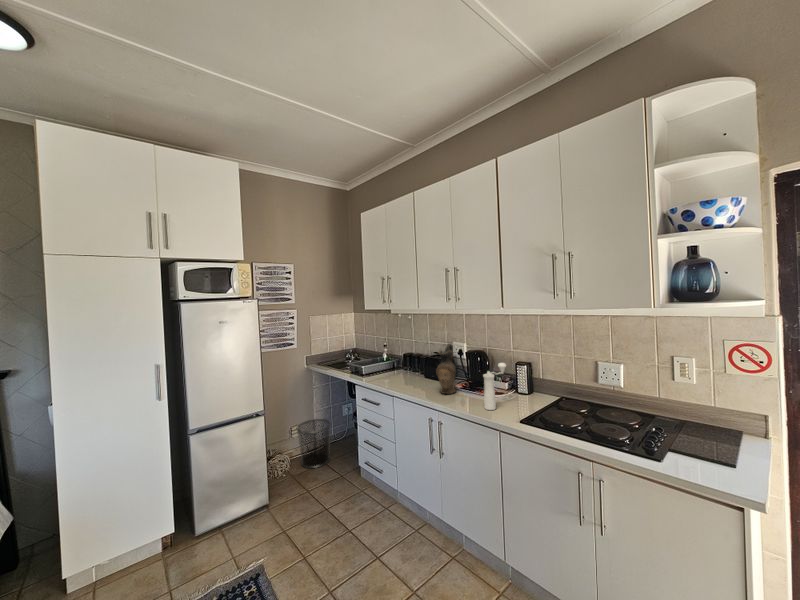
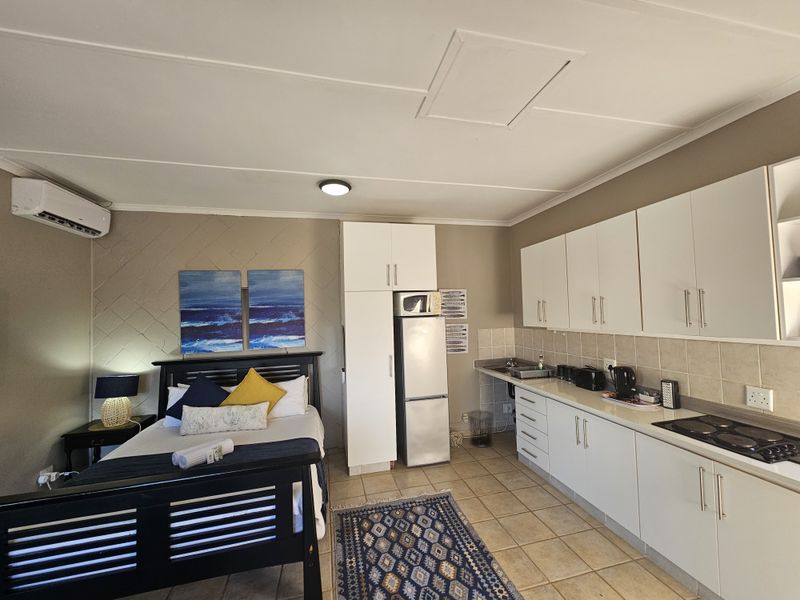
ceramic pitcher: present [436,343,456,394] -> none [583,359,602,400]
pepper mill: present [483,363,506,410] -> none [622,378,647,414]

